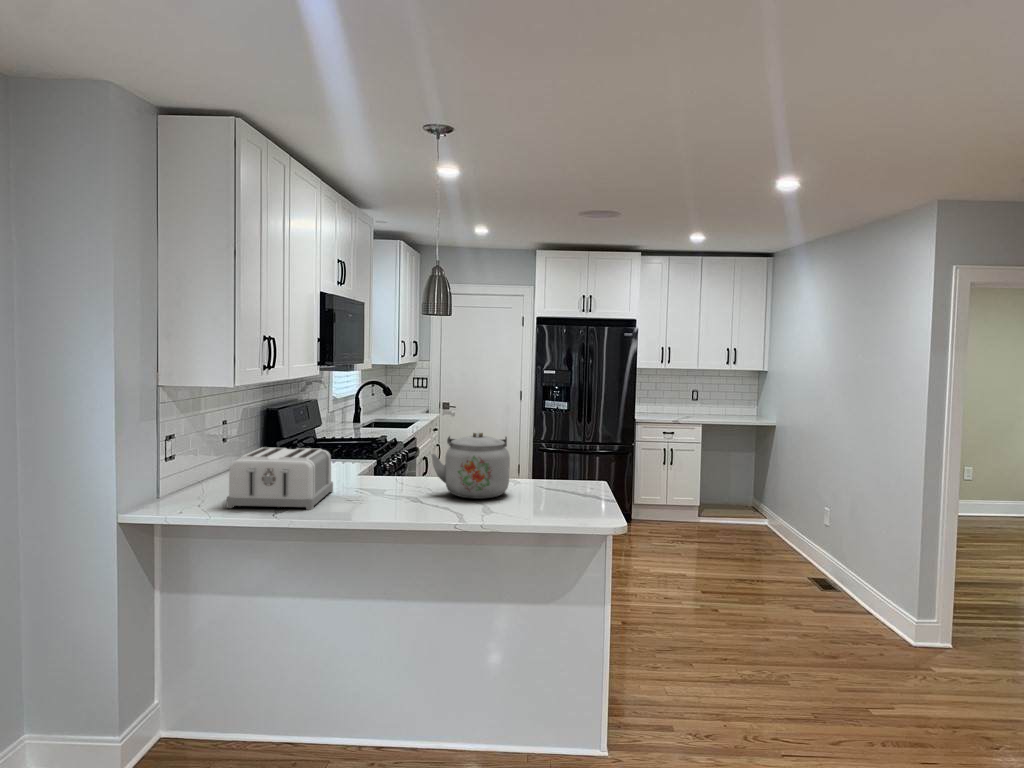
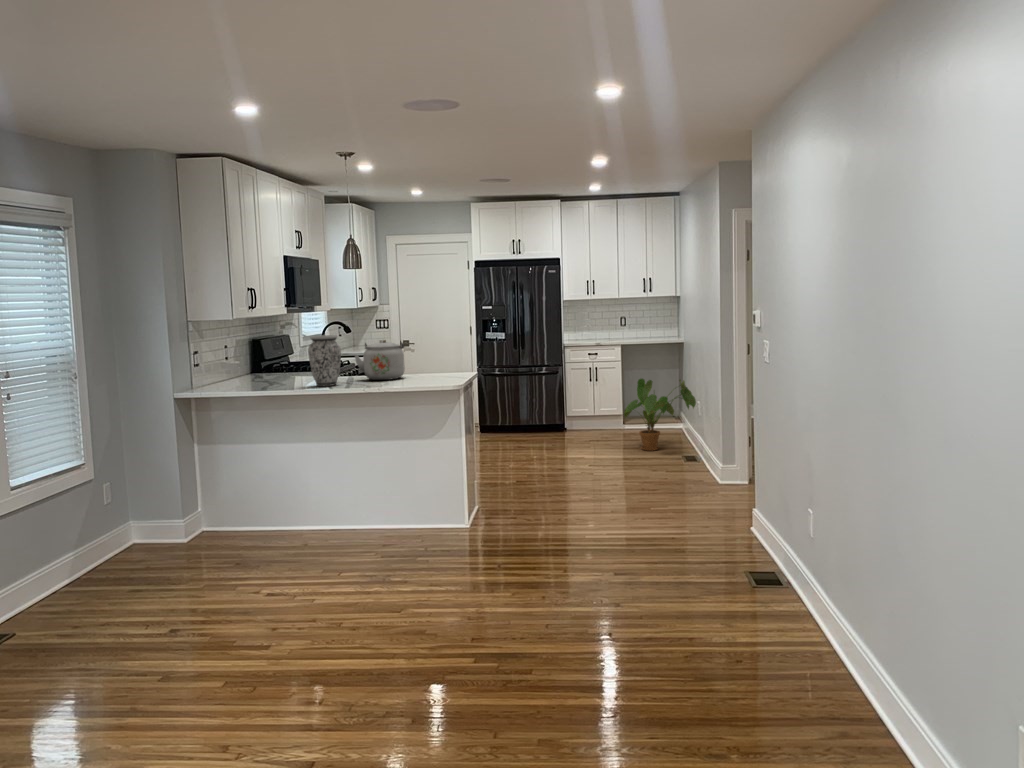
vase: none [361,423,415,511] -> present [308,335,341,386]
toaster: present [227,447,333,510] -> none [232,355,296,390]
house plant: none [723,474,828,565] -> present [624,379,696,451]

